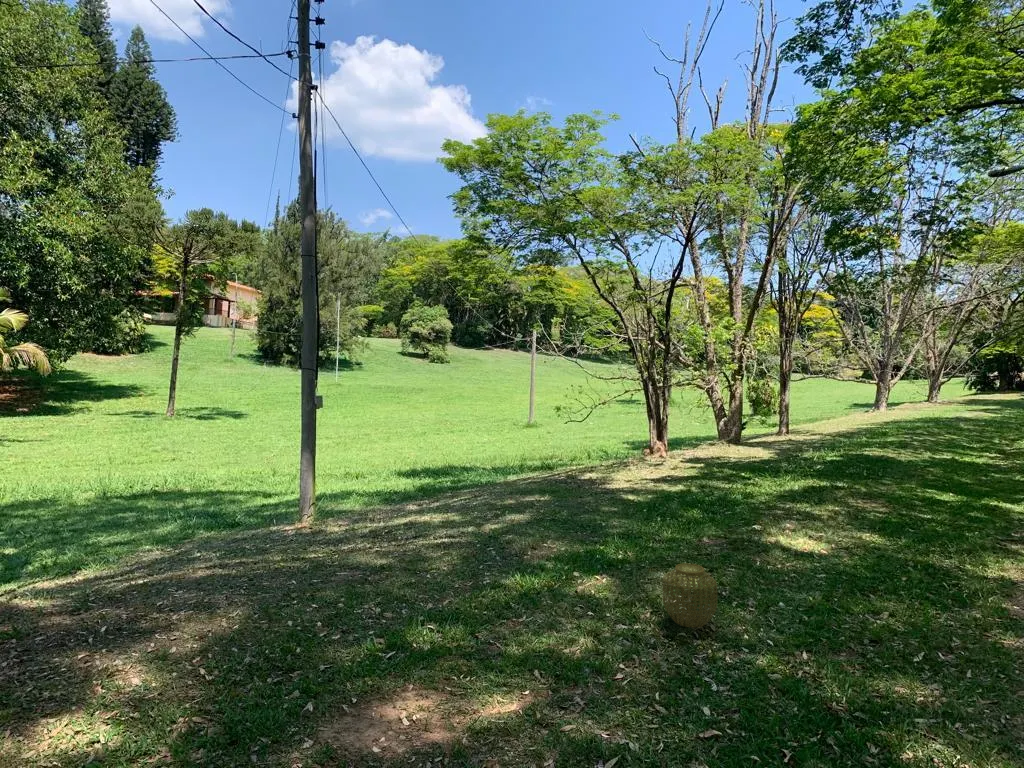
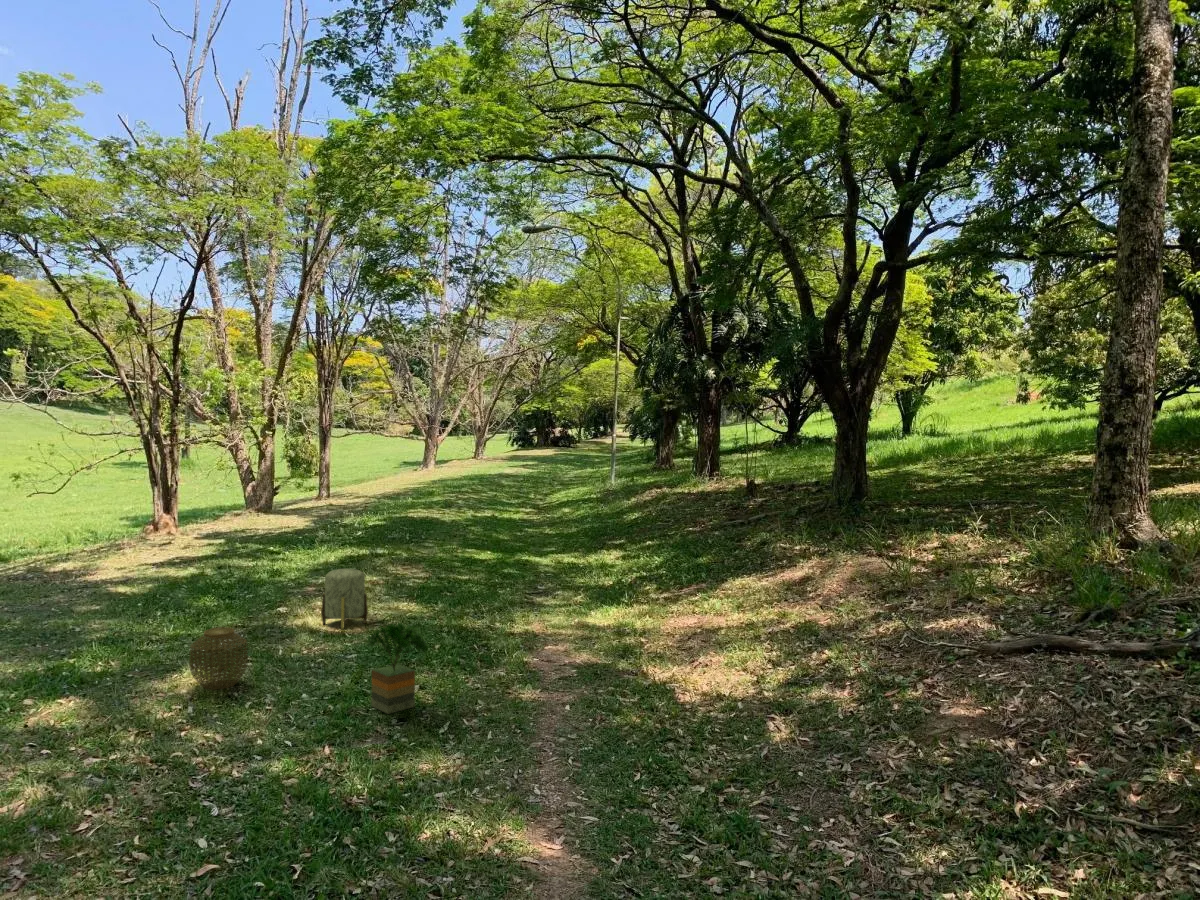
stool: none [791,511,843,575] -> present [321,569,368,629]
potted tree: none [853,603,950,724] -> present [367,623,429,714]

